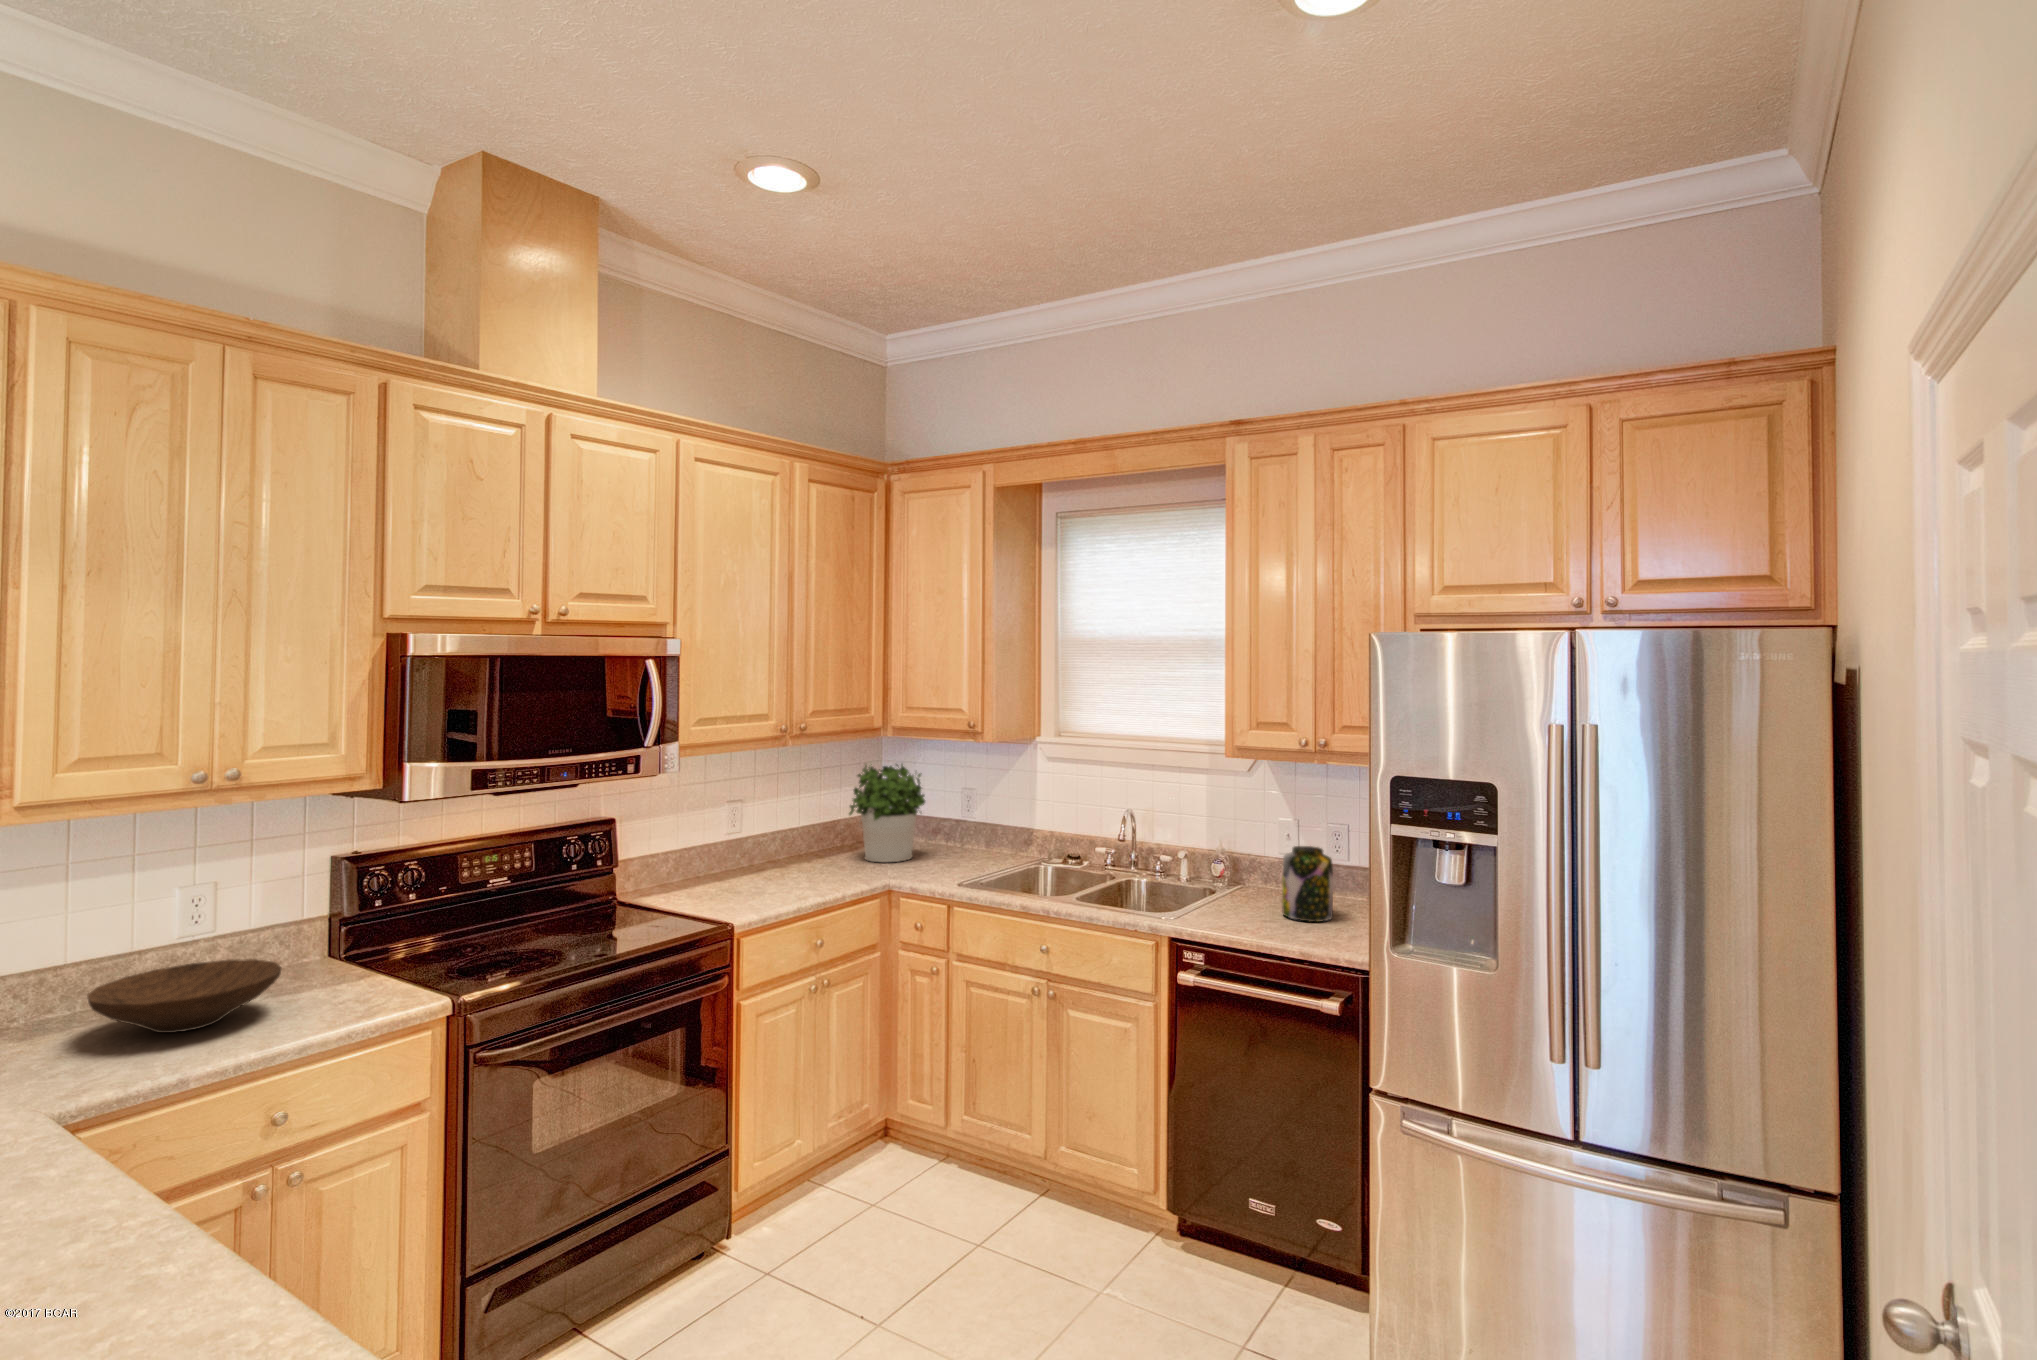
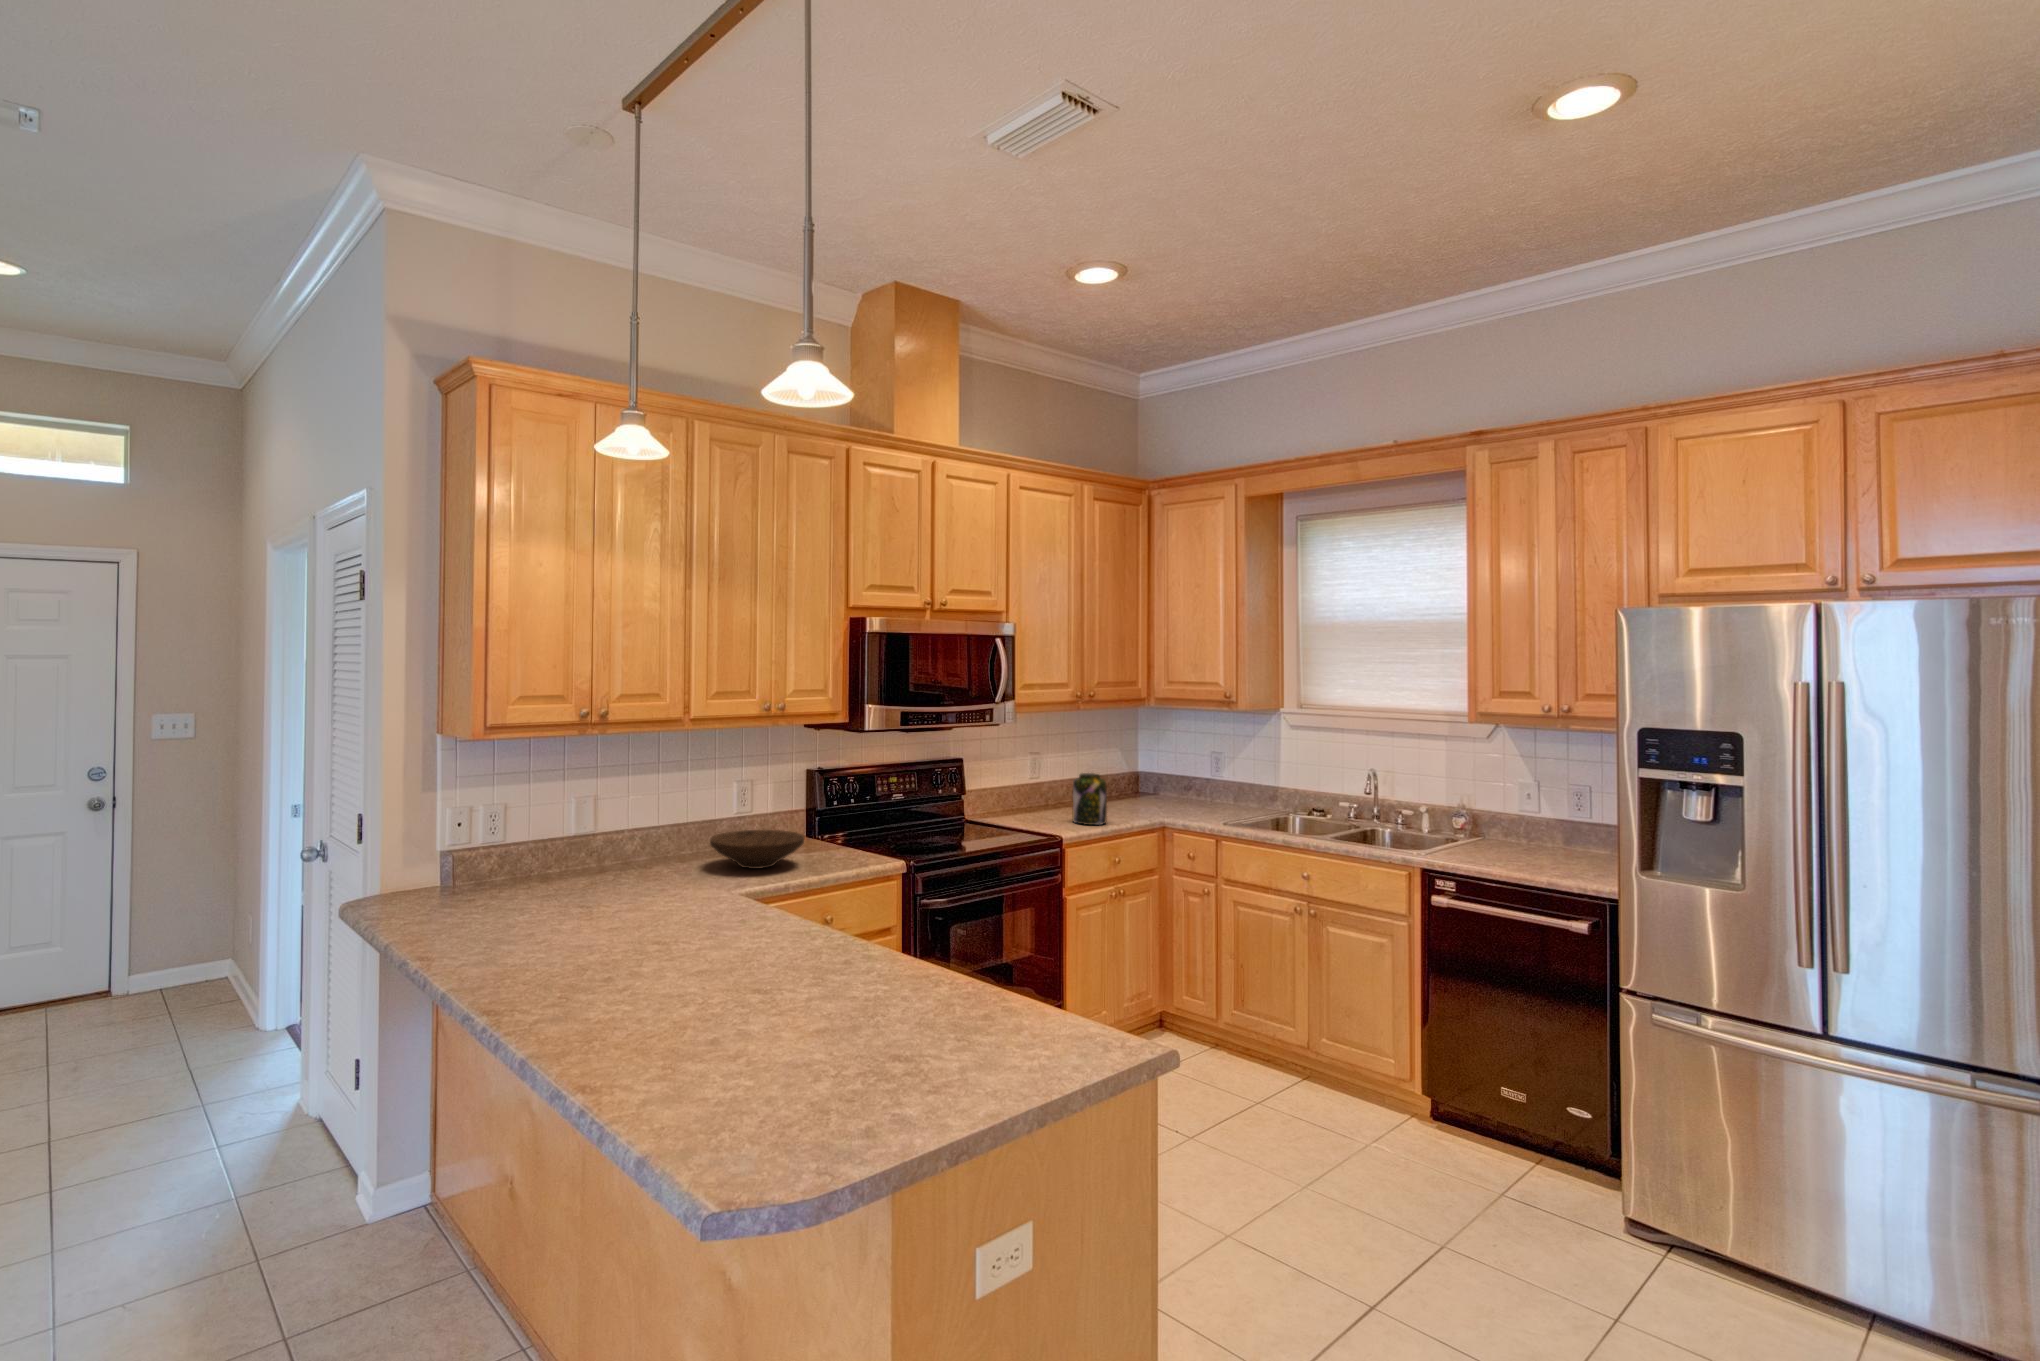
potted plant: present [849,764,925,862] -> none [1122,727,1185,808]
jar: present [1282,846,1333,922] -> present [1072,773,1107,825]

